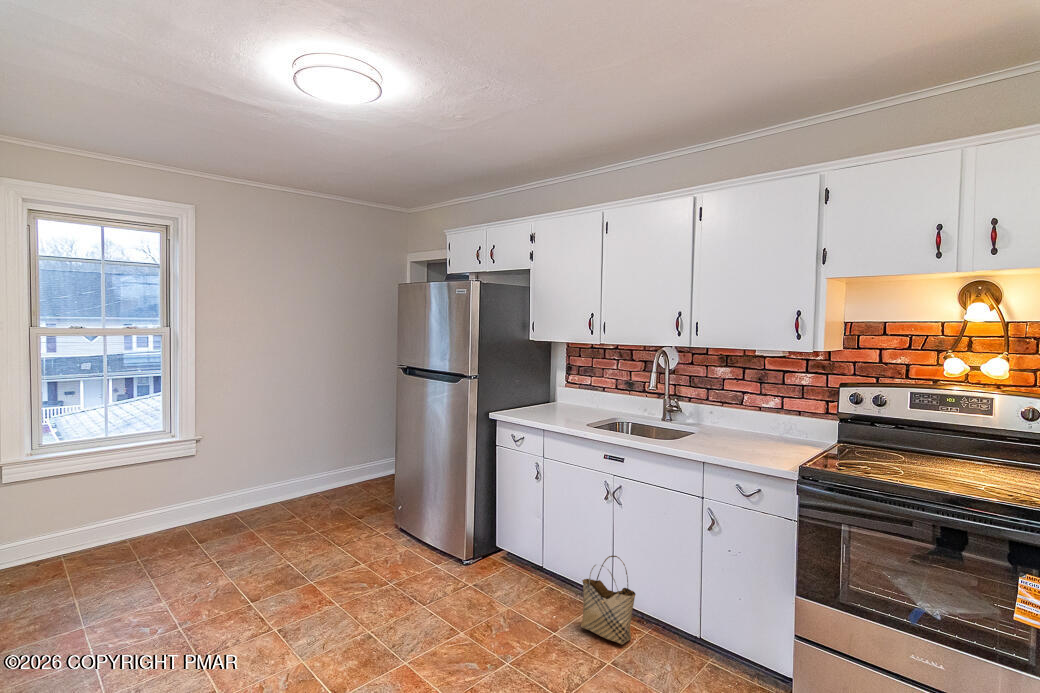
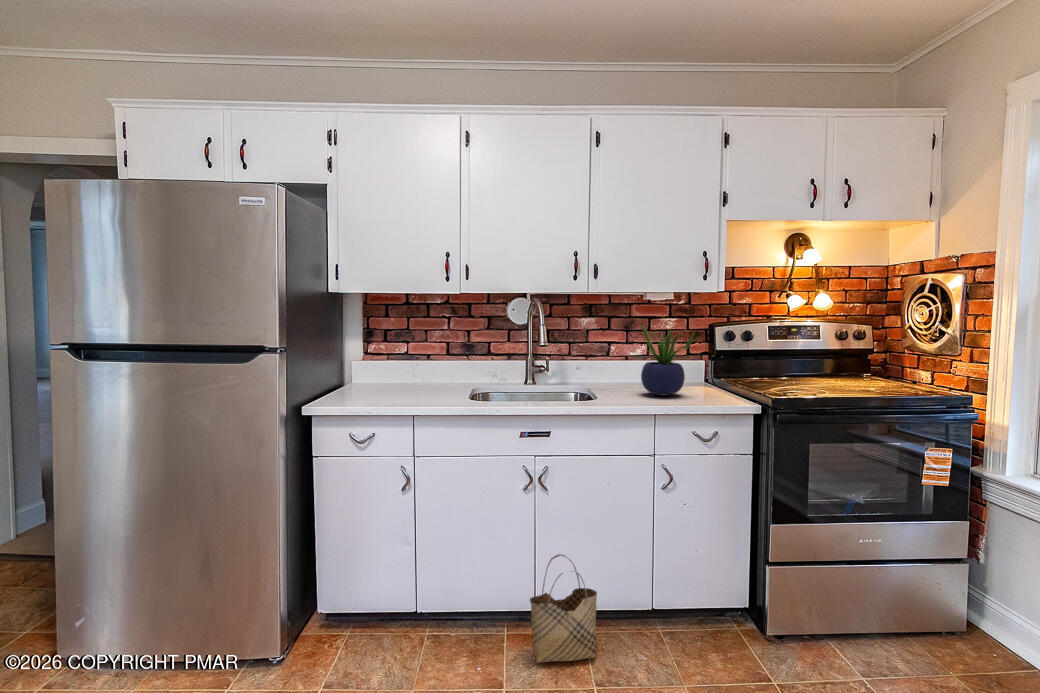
potted plant: none [721,378,773,448] -> present [641,326,695,396]

